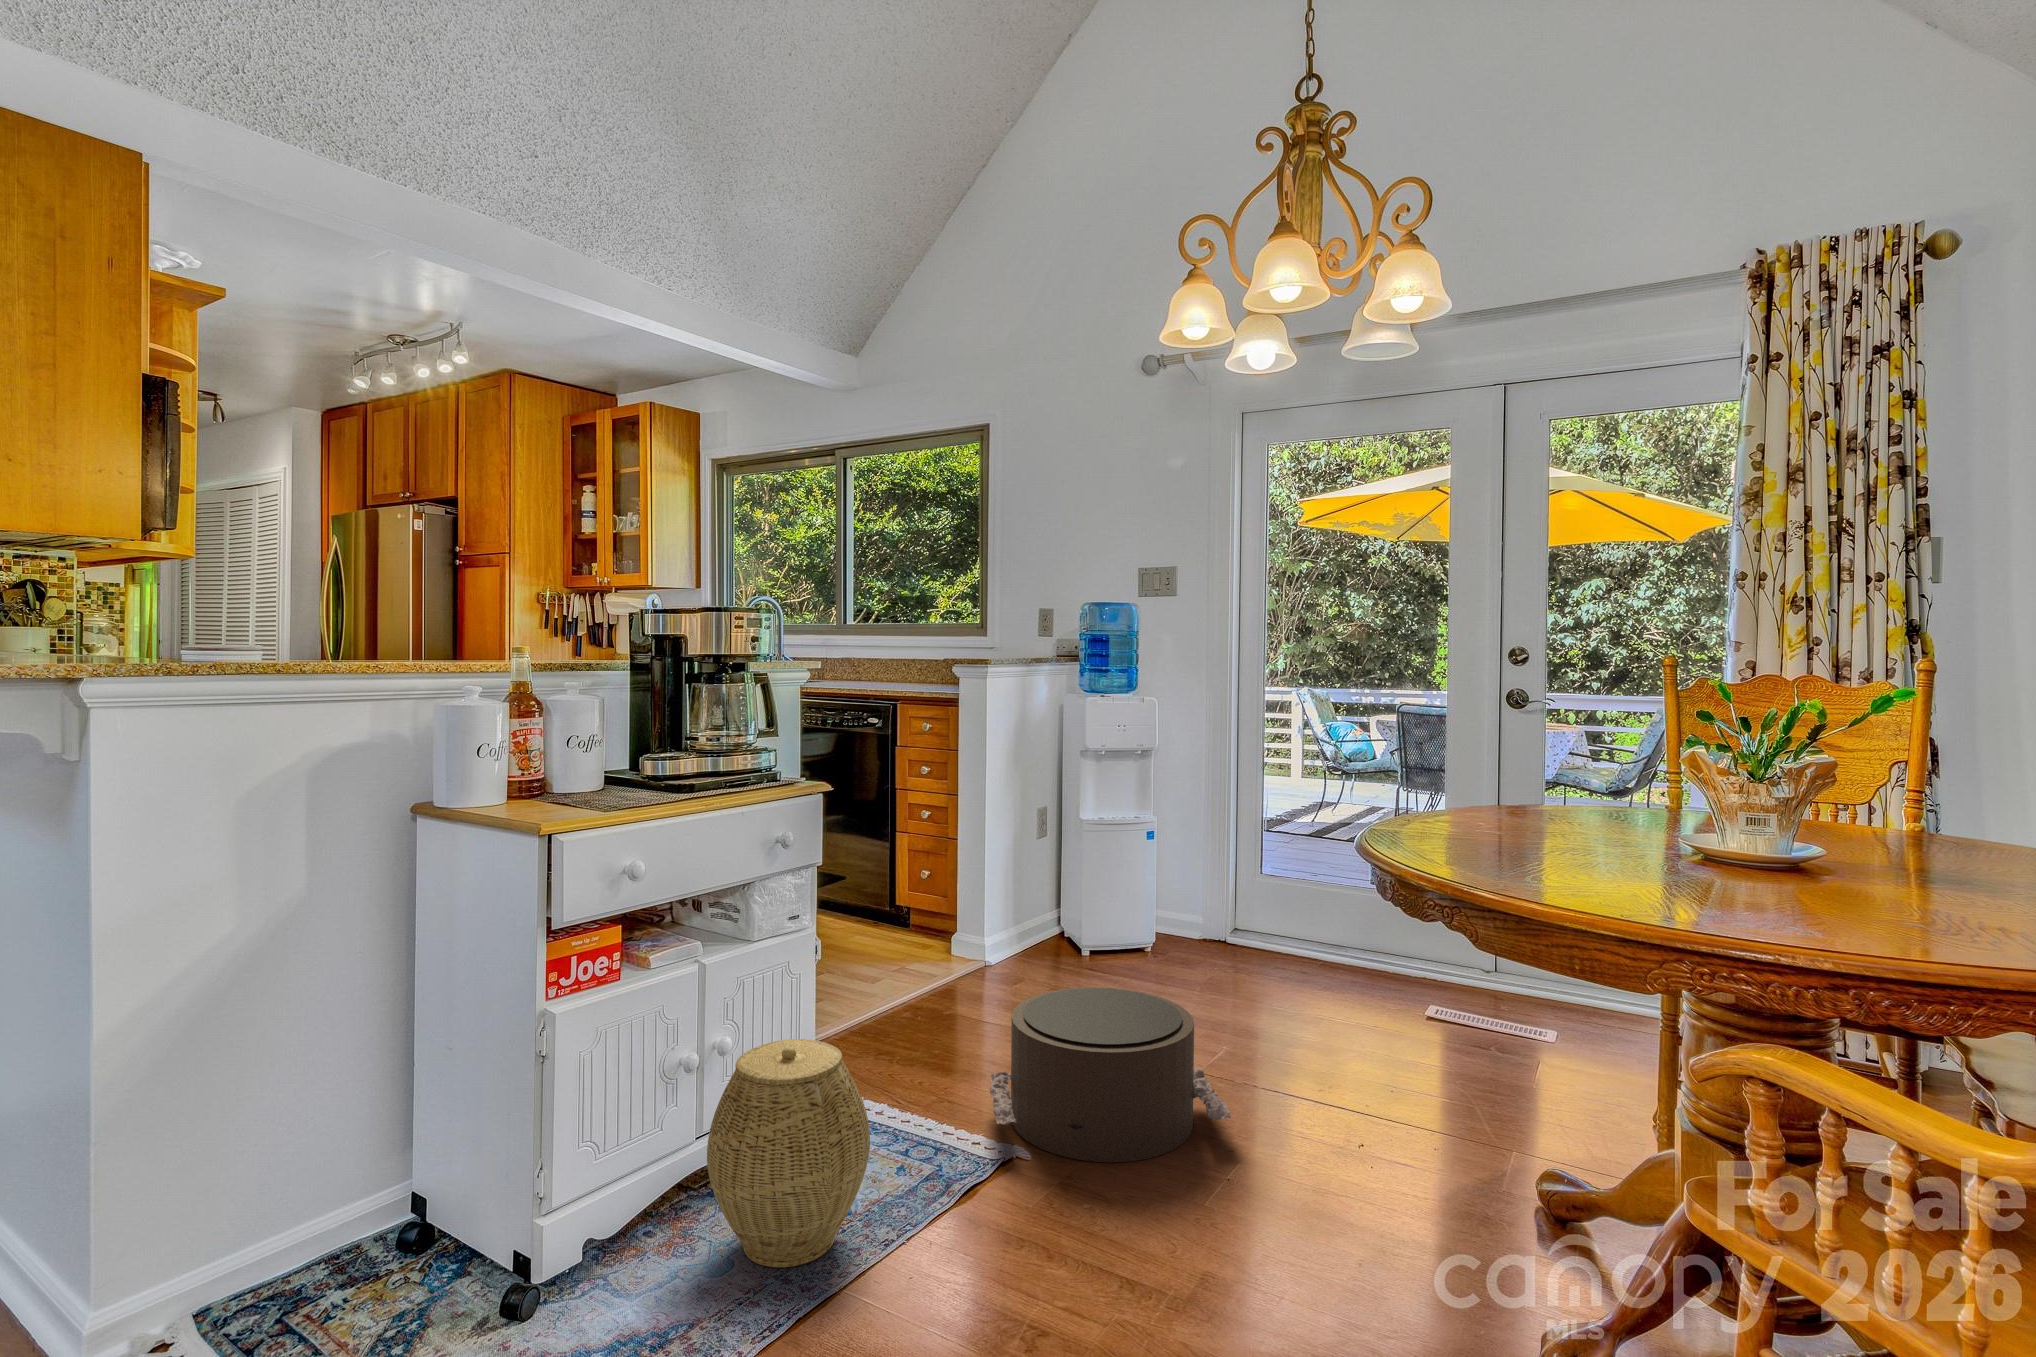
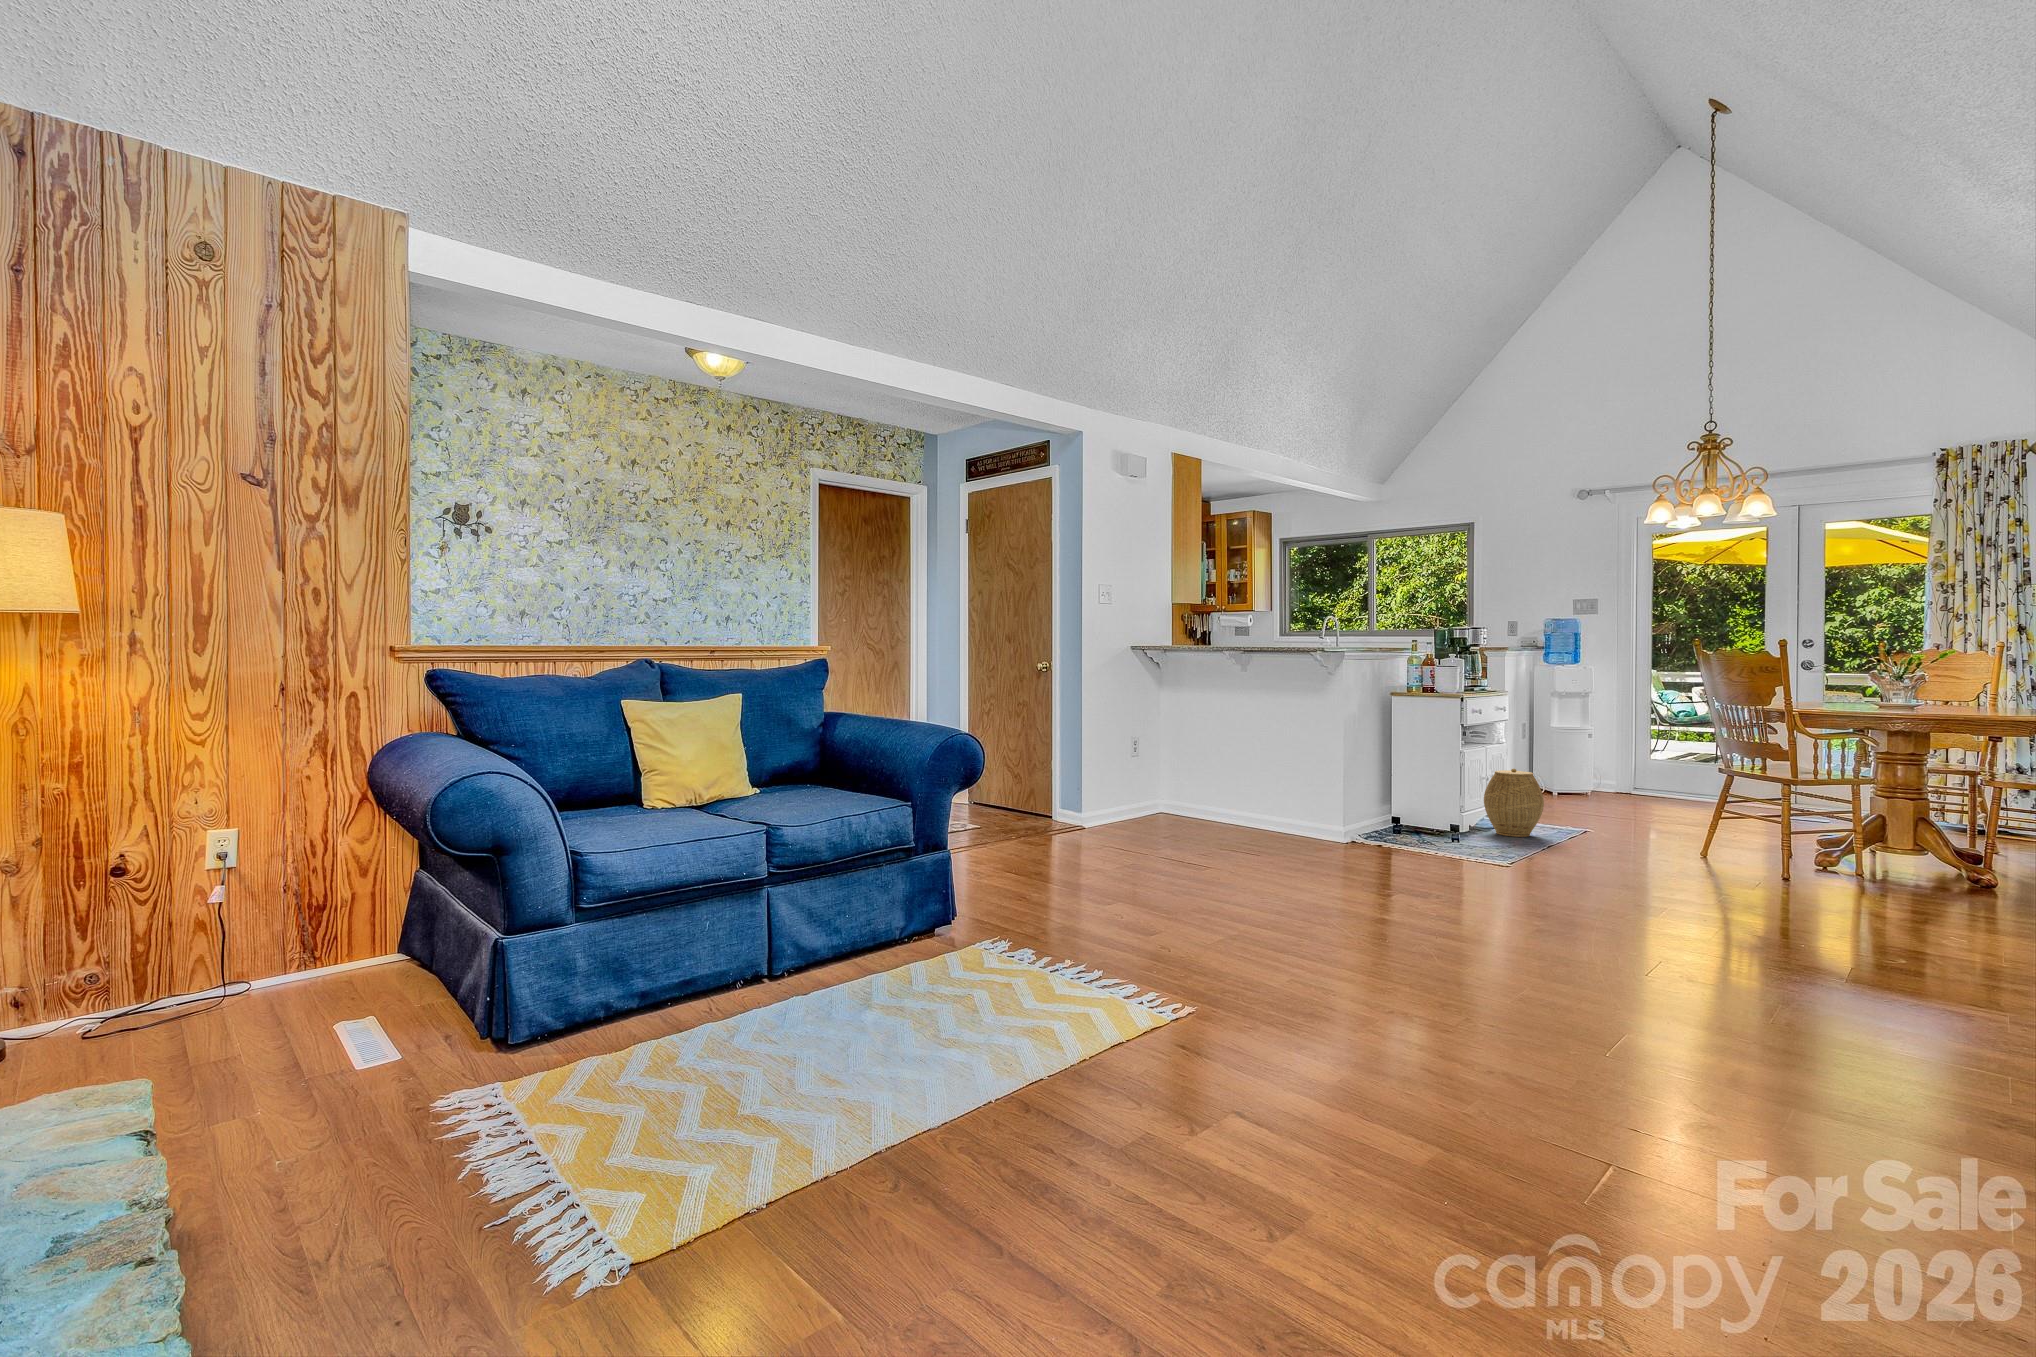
pouf: present [990,987,1231,1163] -> none [1555,780,1671,832]

